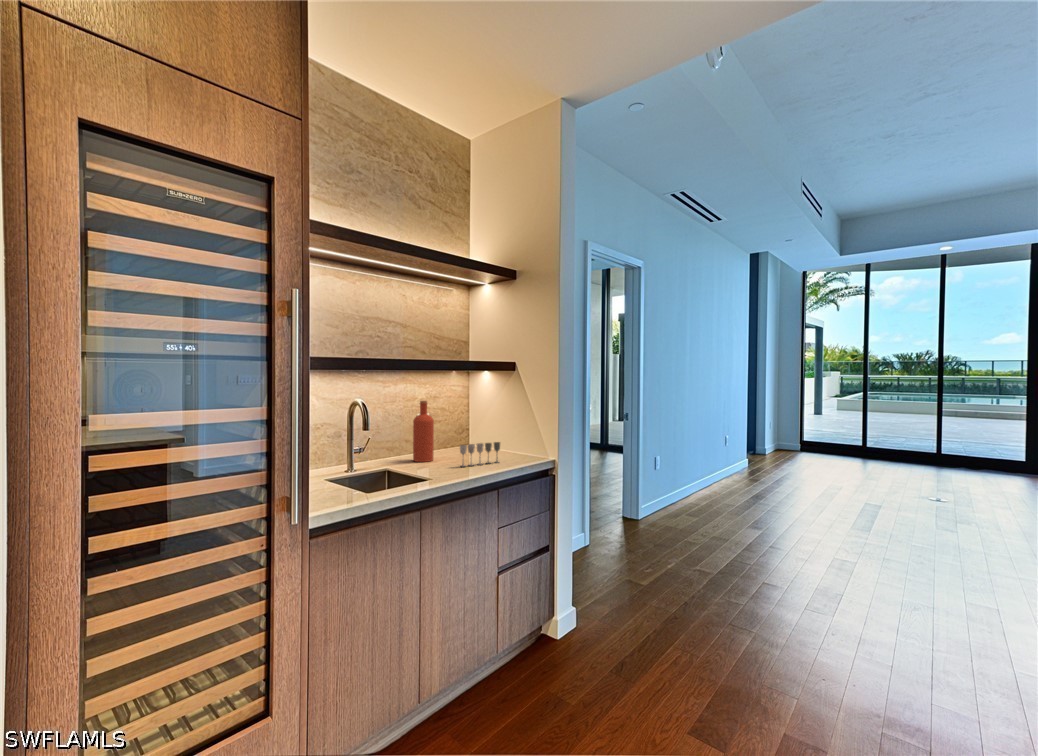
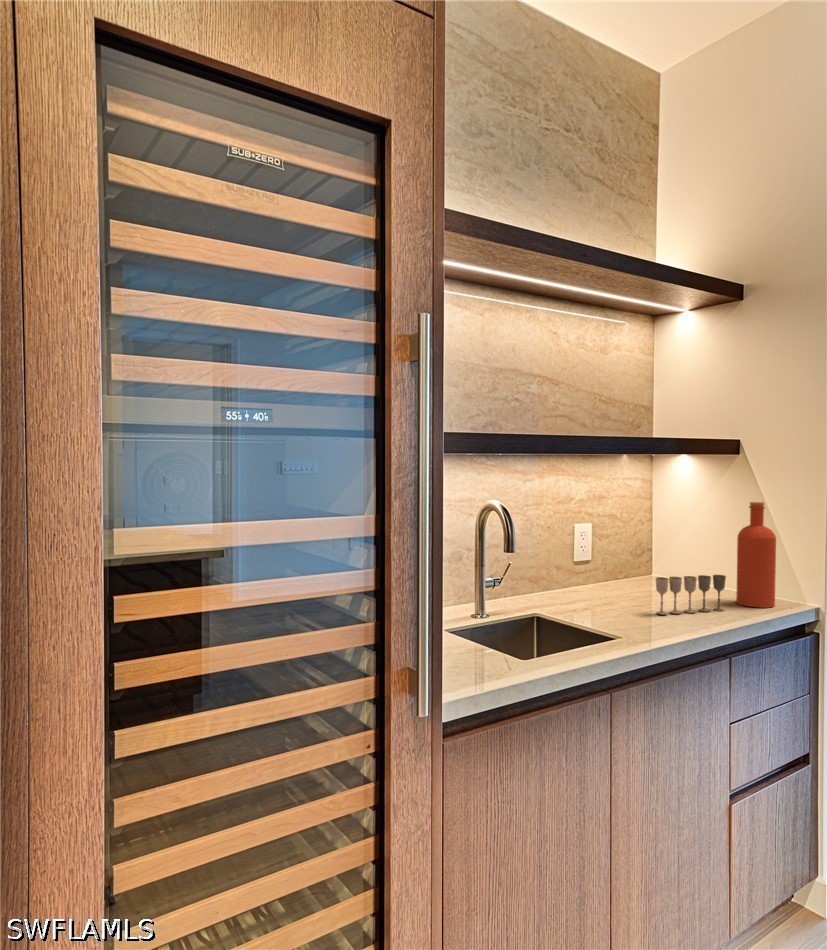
bottle: present [413,401,434,462] -> present [736,502,776,608]

